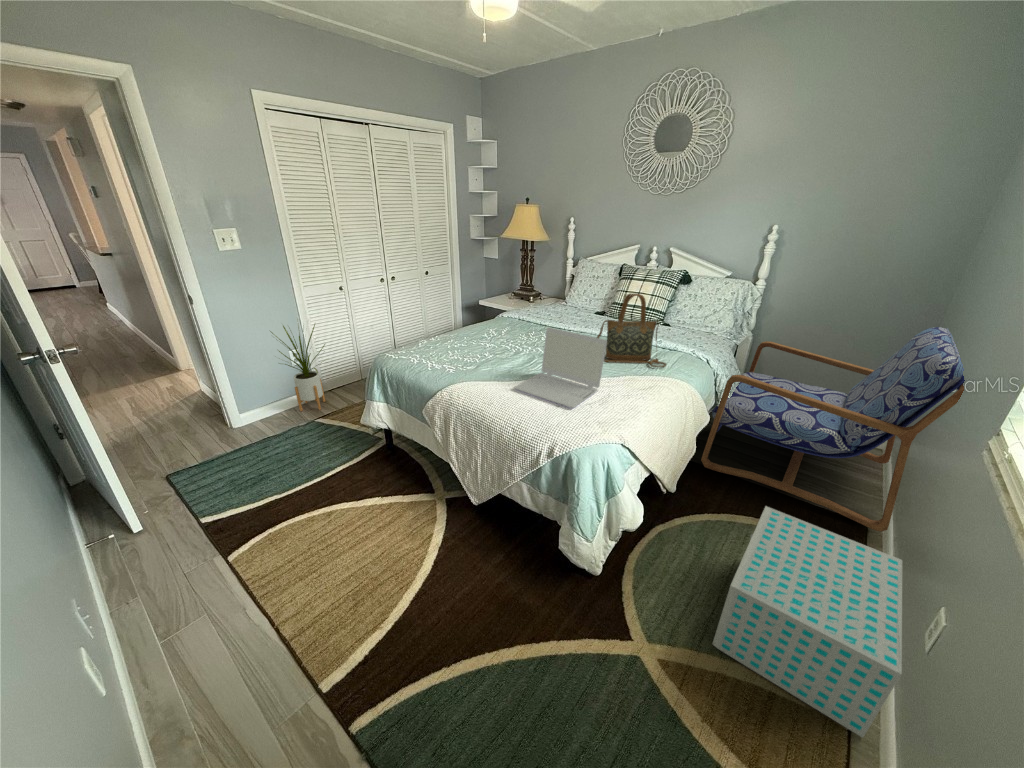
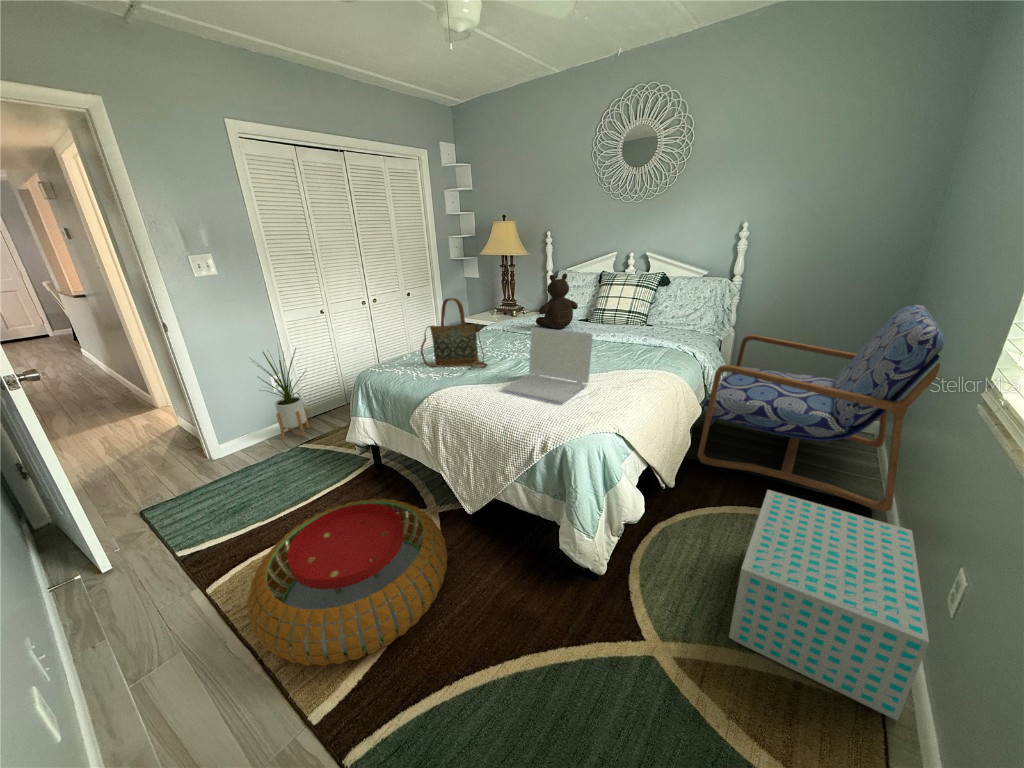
teddy bear: none [552,266,595,321] -> present [536,273,578,328]
handbag: present [597,293,666,367] -> present [421,298,487,369]
pouf: none [266,483,452,640] -> present [247,499,447,666]

